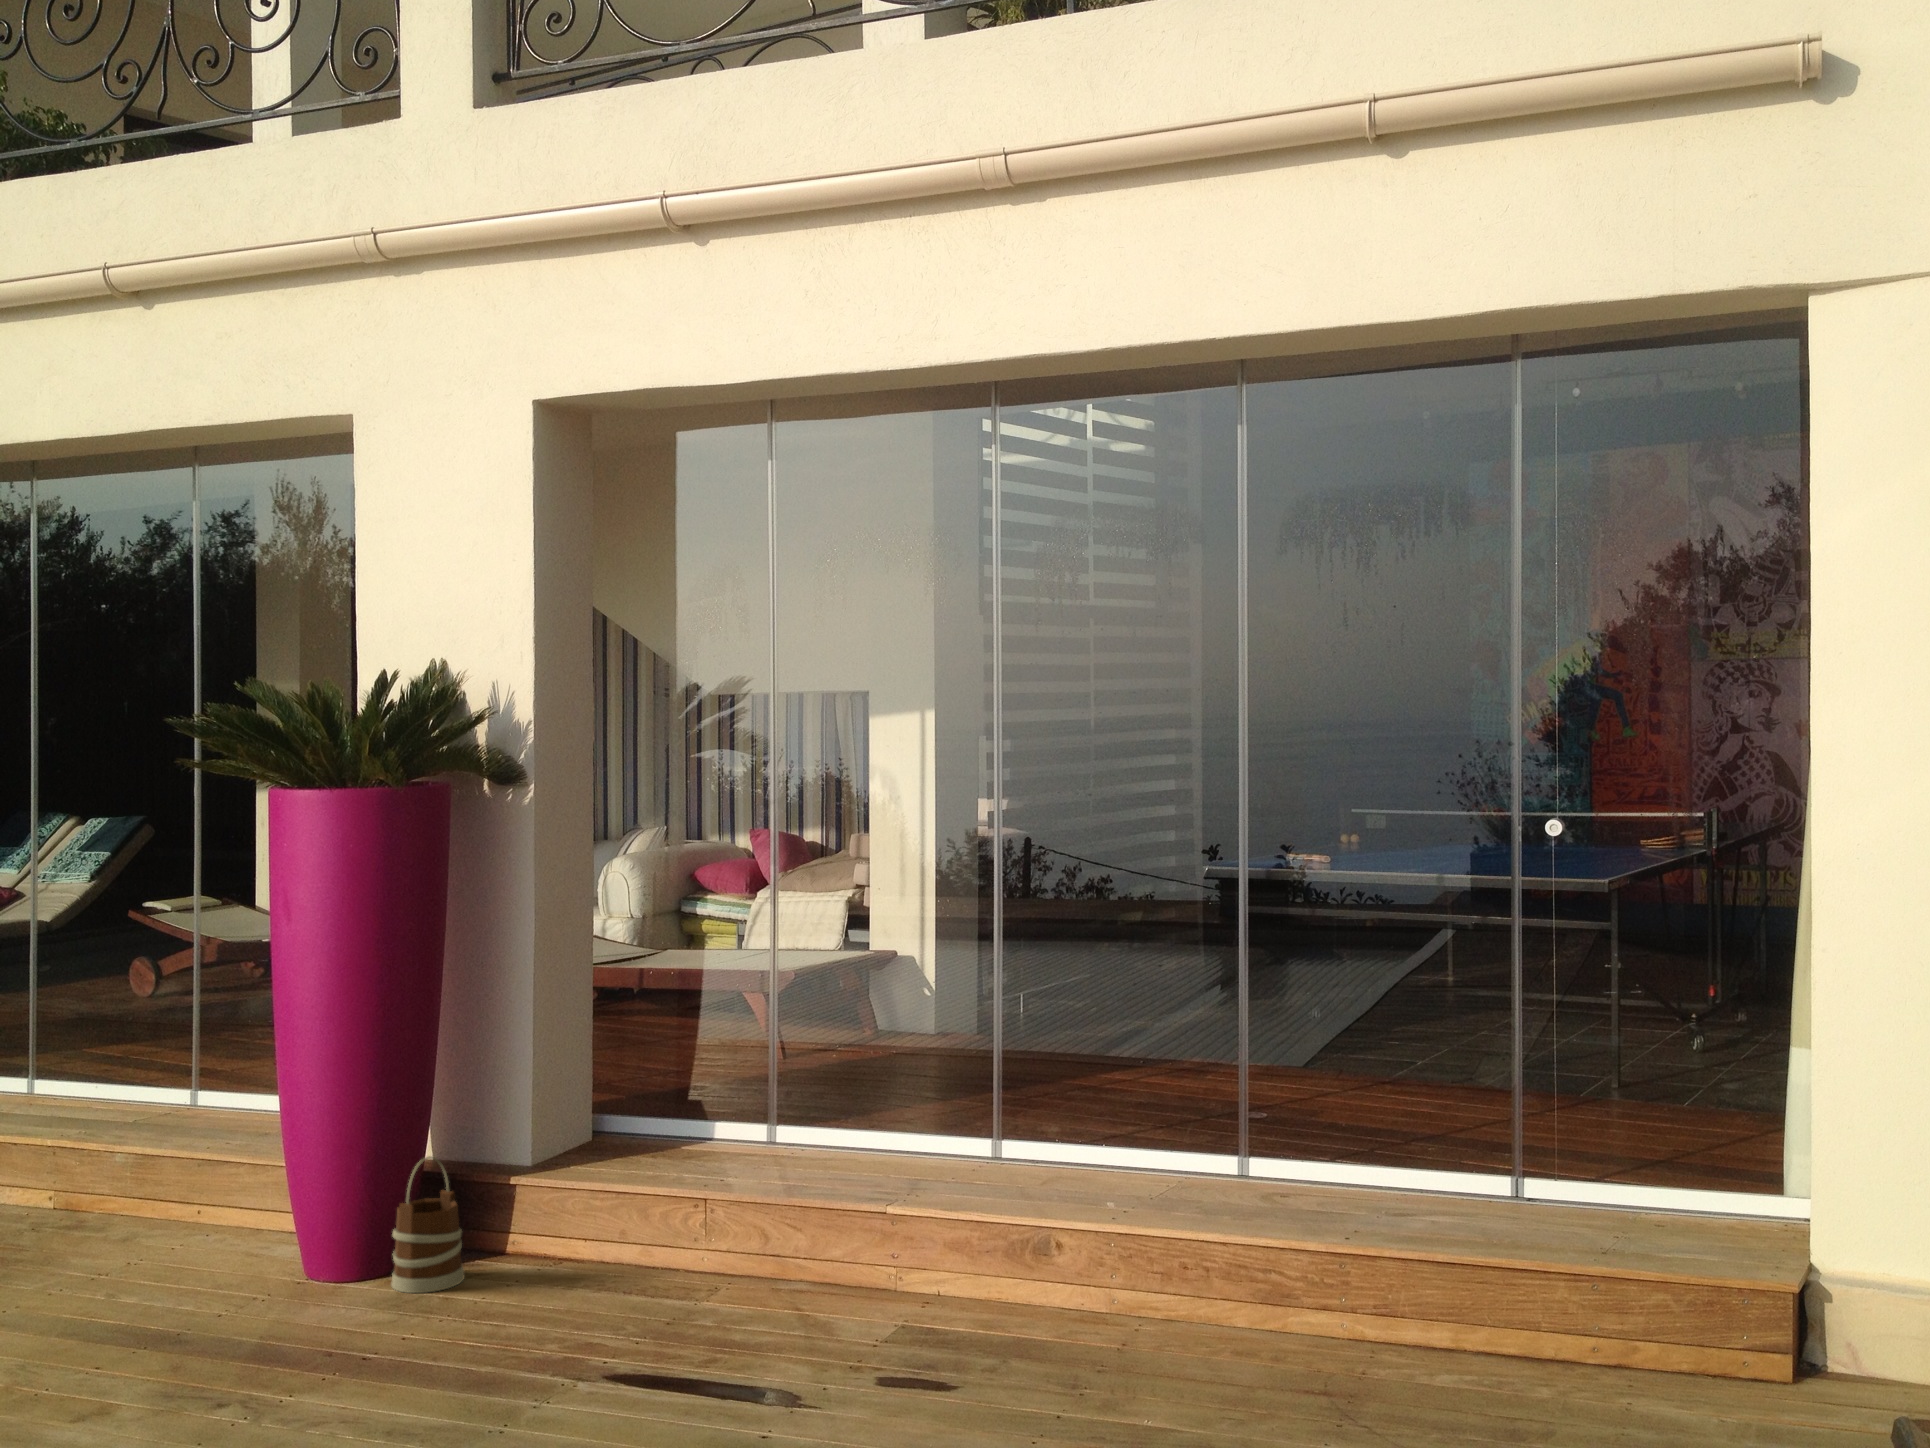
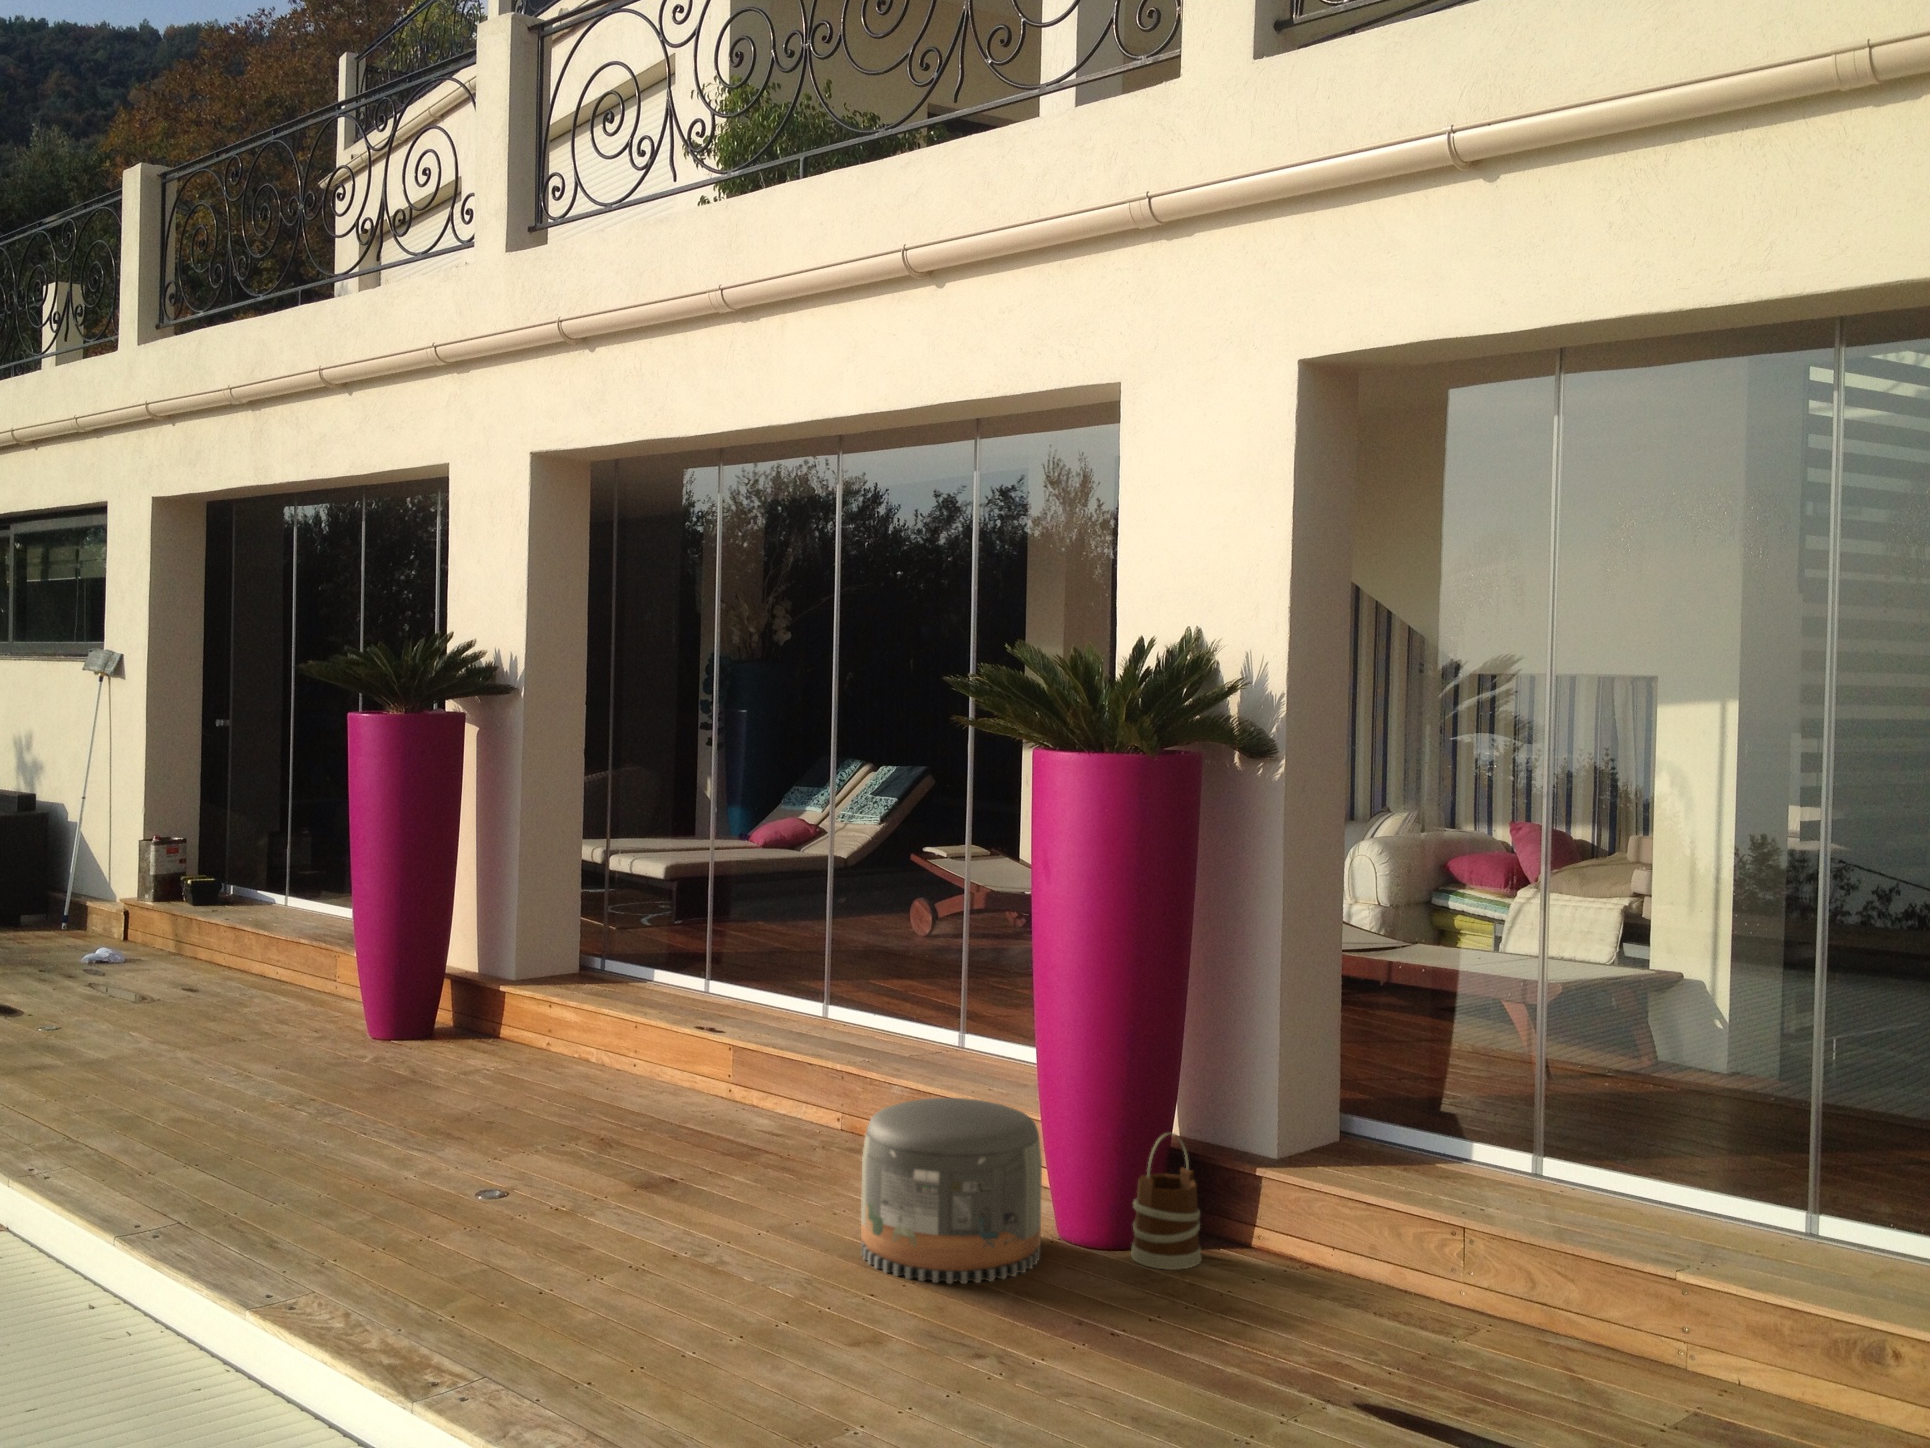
pouf: none [87,1153,294,1349] -> present [861,1098,1042,1284]

